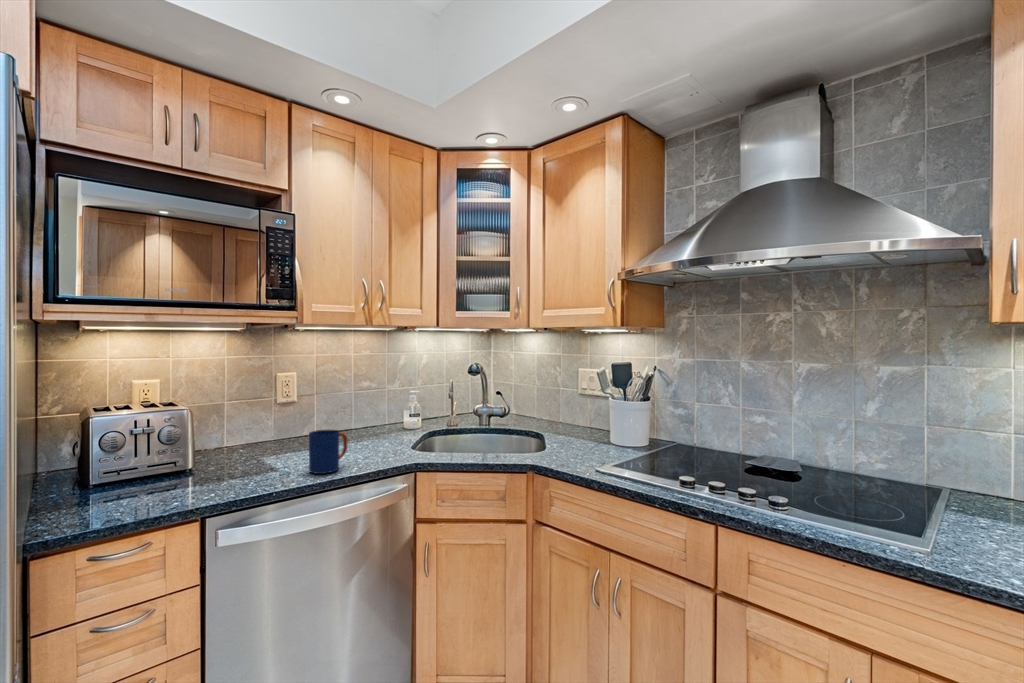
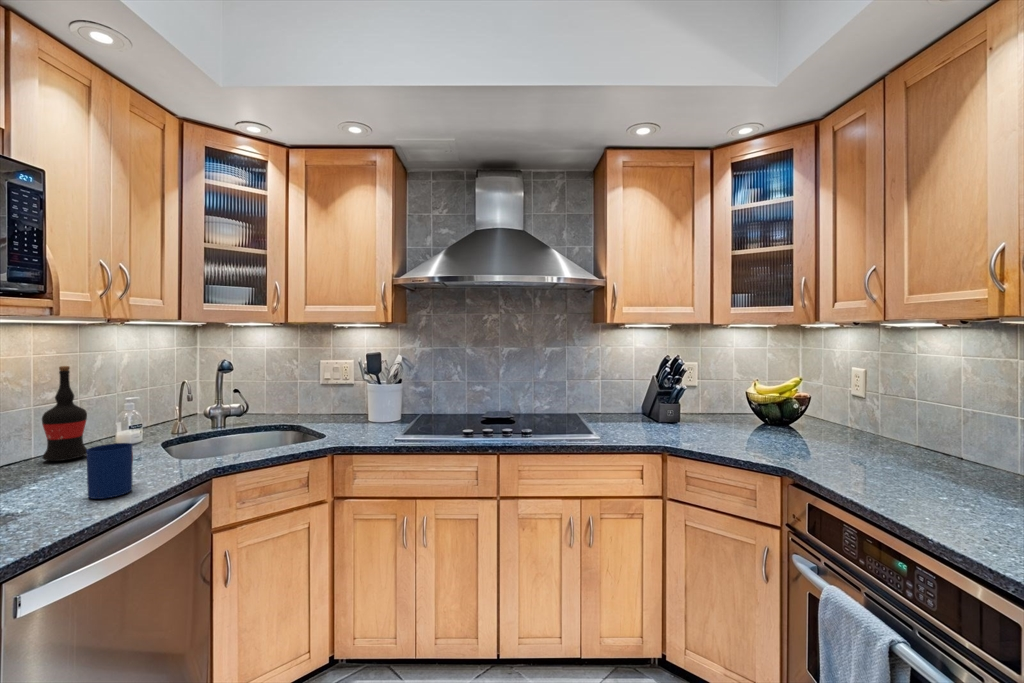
wine bottle: none [342,364,369,437] -> present [42,366,87,461]

